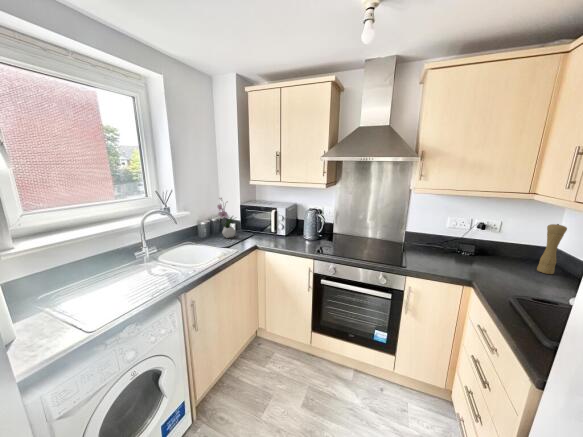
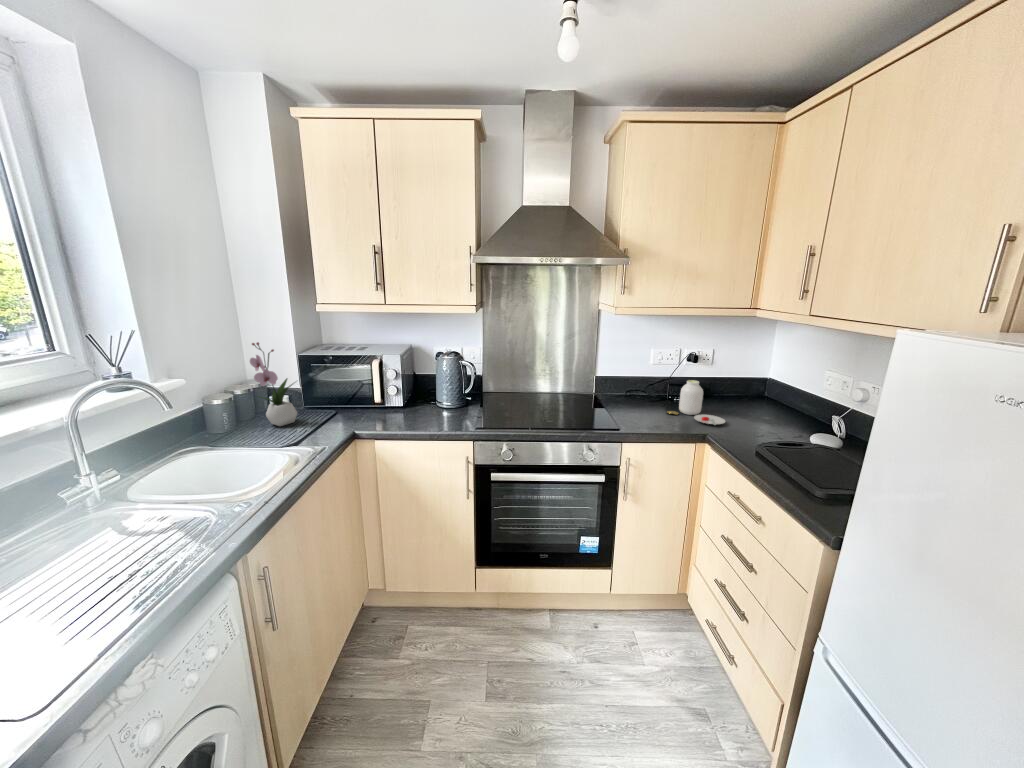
pepper mill: present [537,224,567,274] -> none [760,346,788,411]
jar: none [449,241,495,276] -> present [667,380,725,425]

